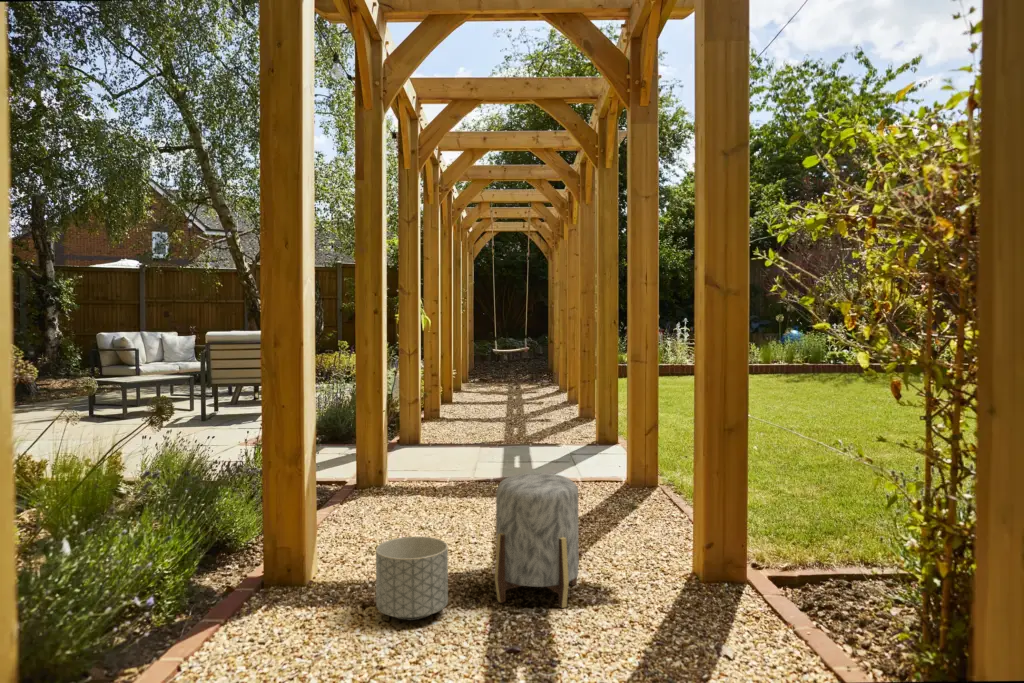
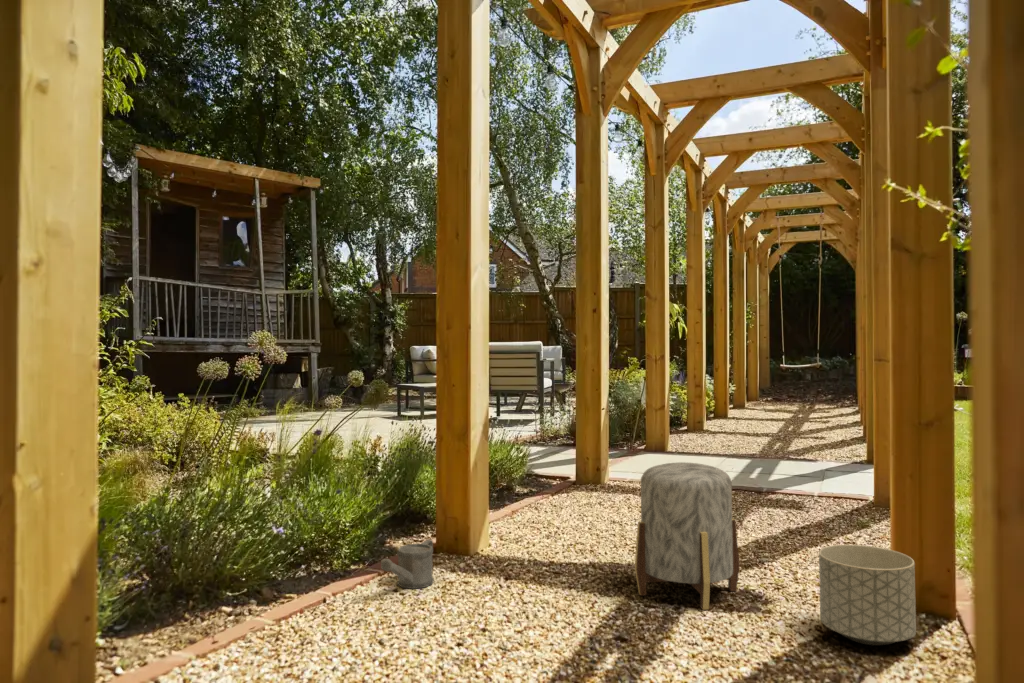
planter: present [376,537,448,620] -> present [819,545,916,646]
watering can: none [239,577,284,636] -> present [381,540,434,589]

